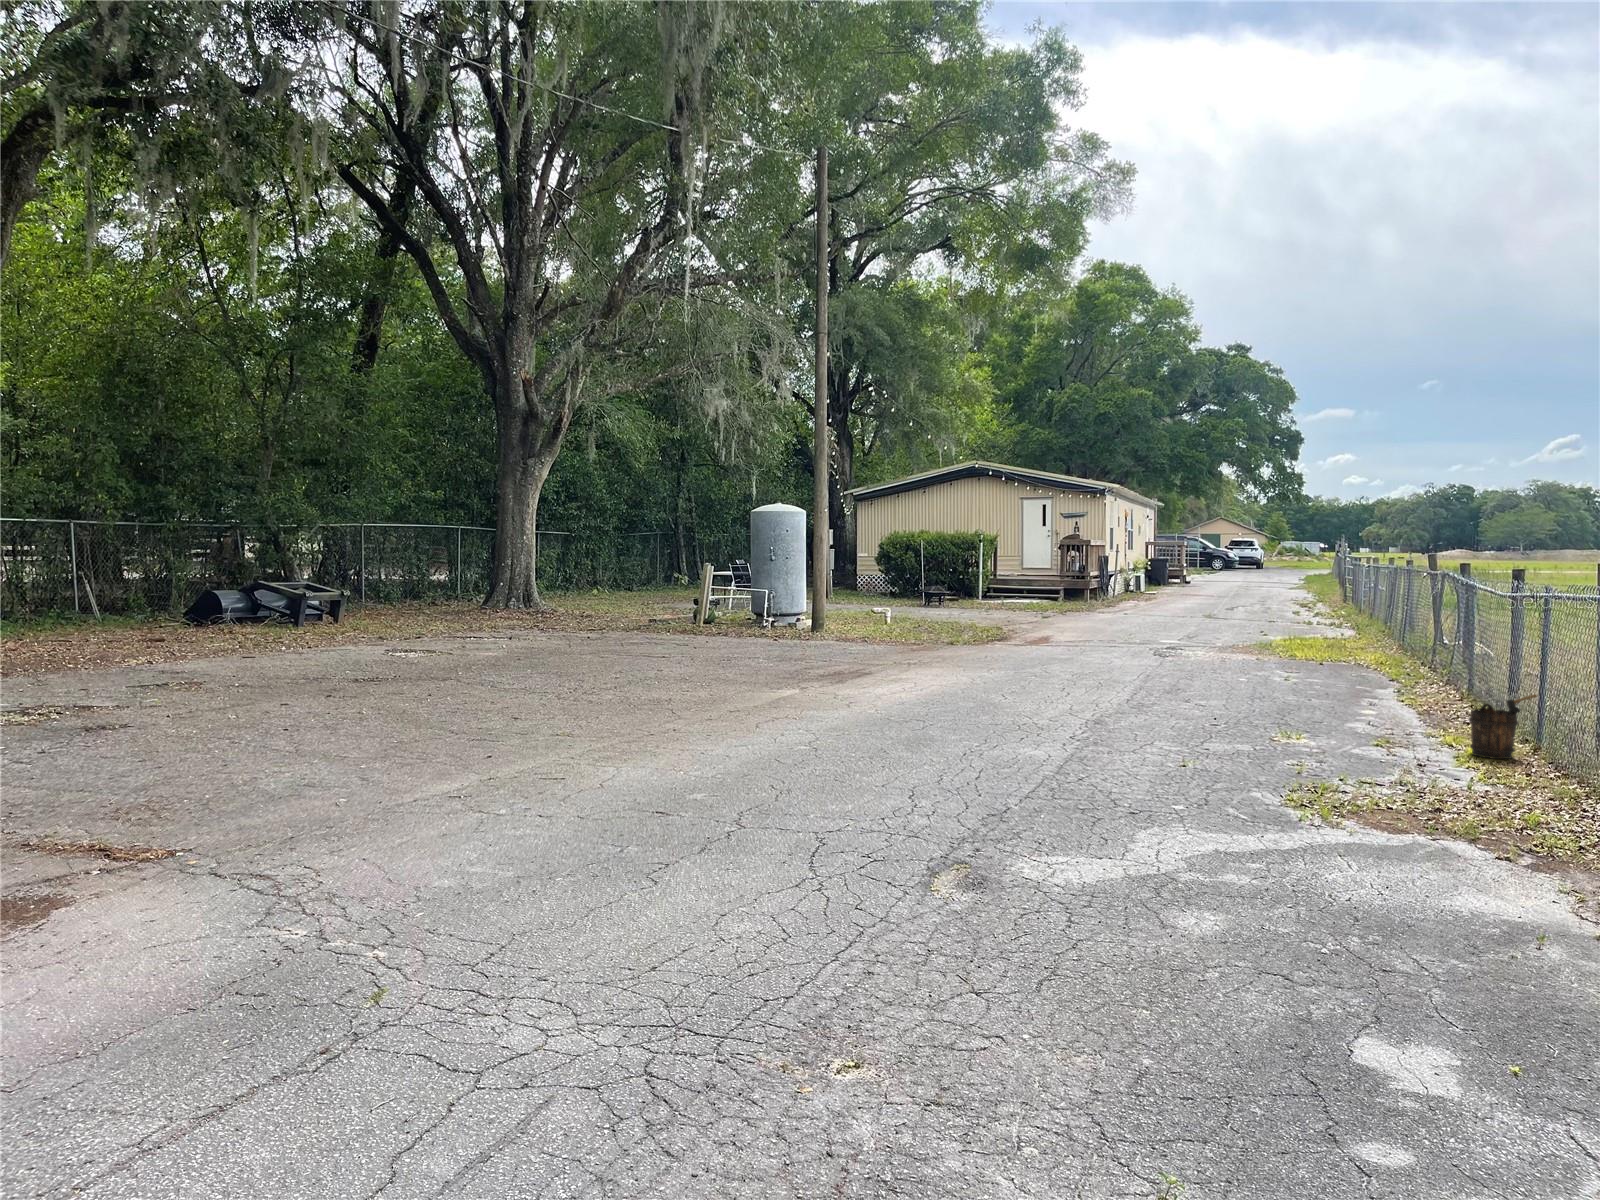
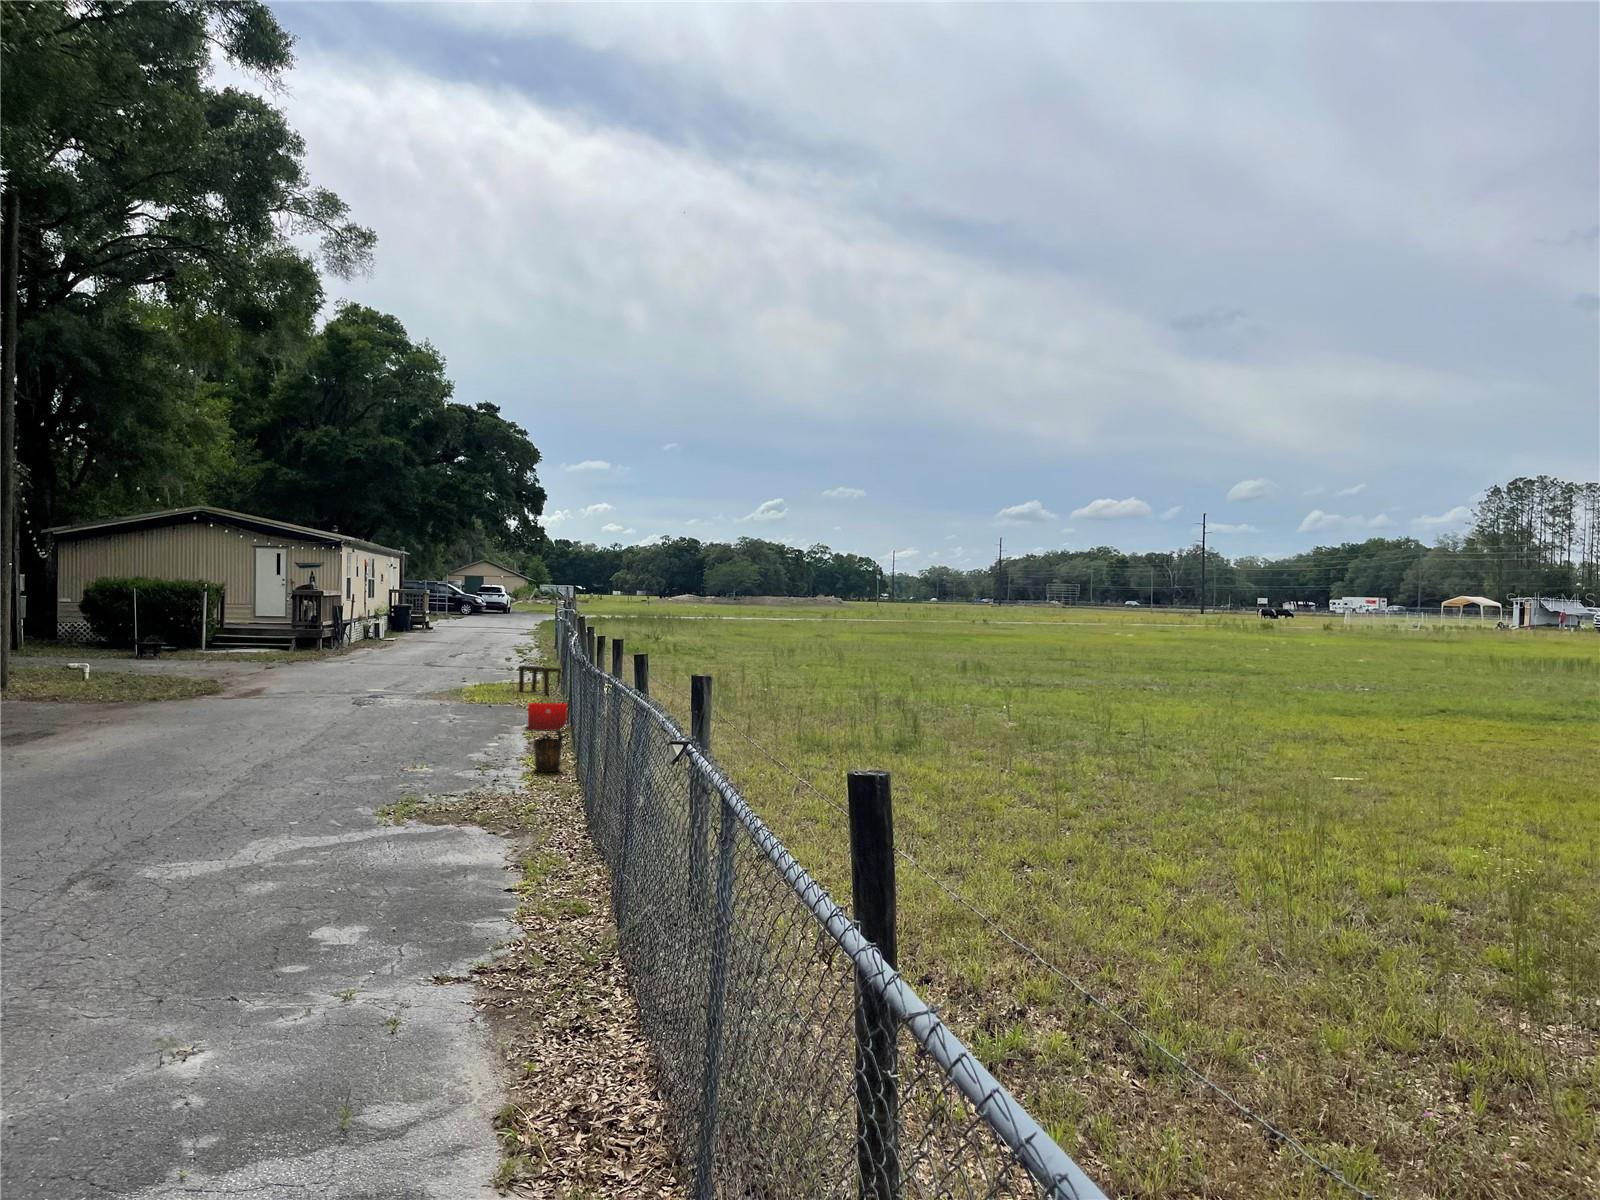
bench: none [1347,615,1412,654] -> present [519,665,561,696]
toolbox: none [1401,654,1465,699] -> present [528,698,567,731]

